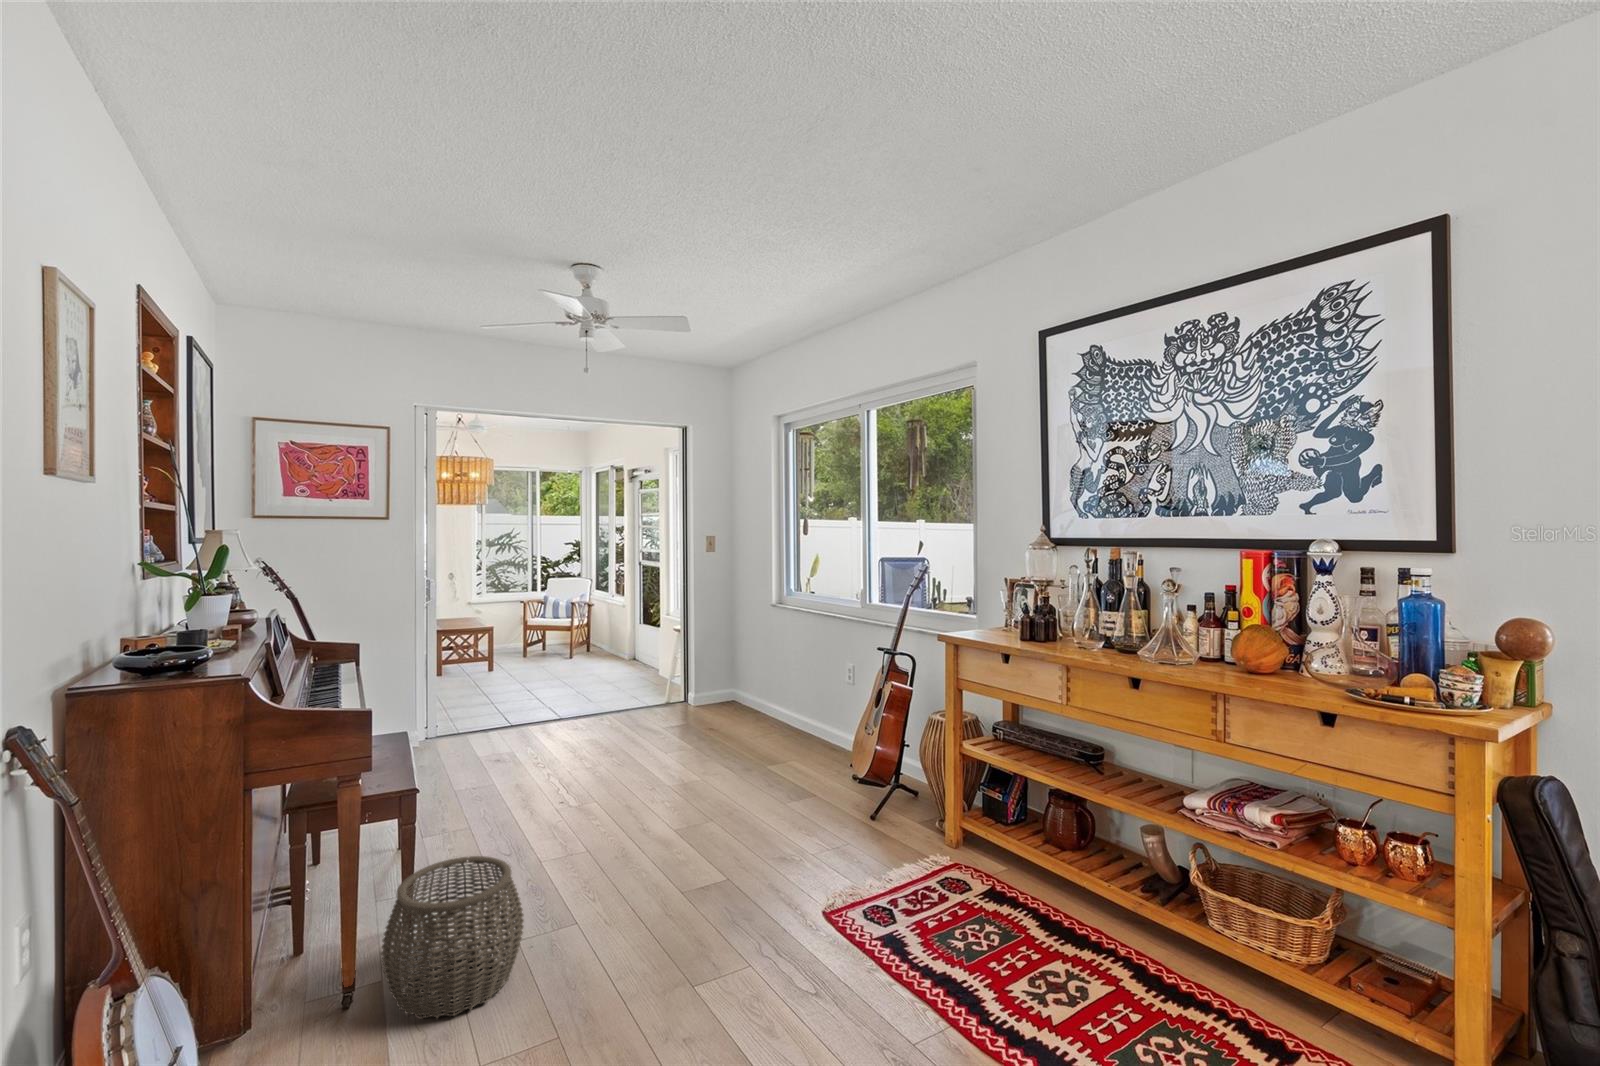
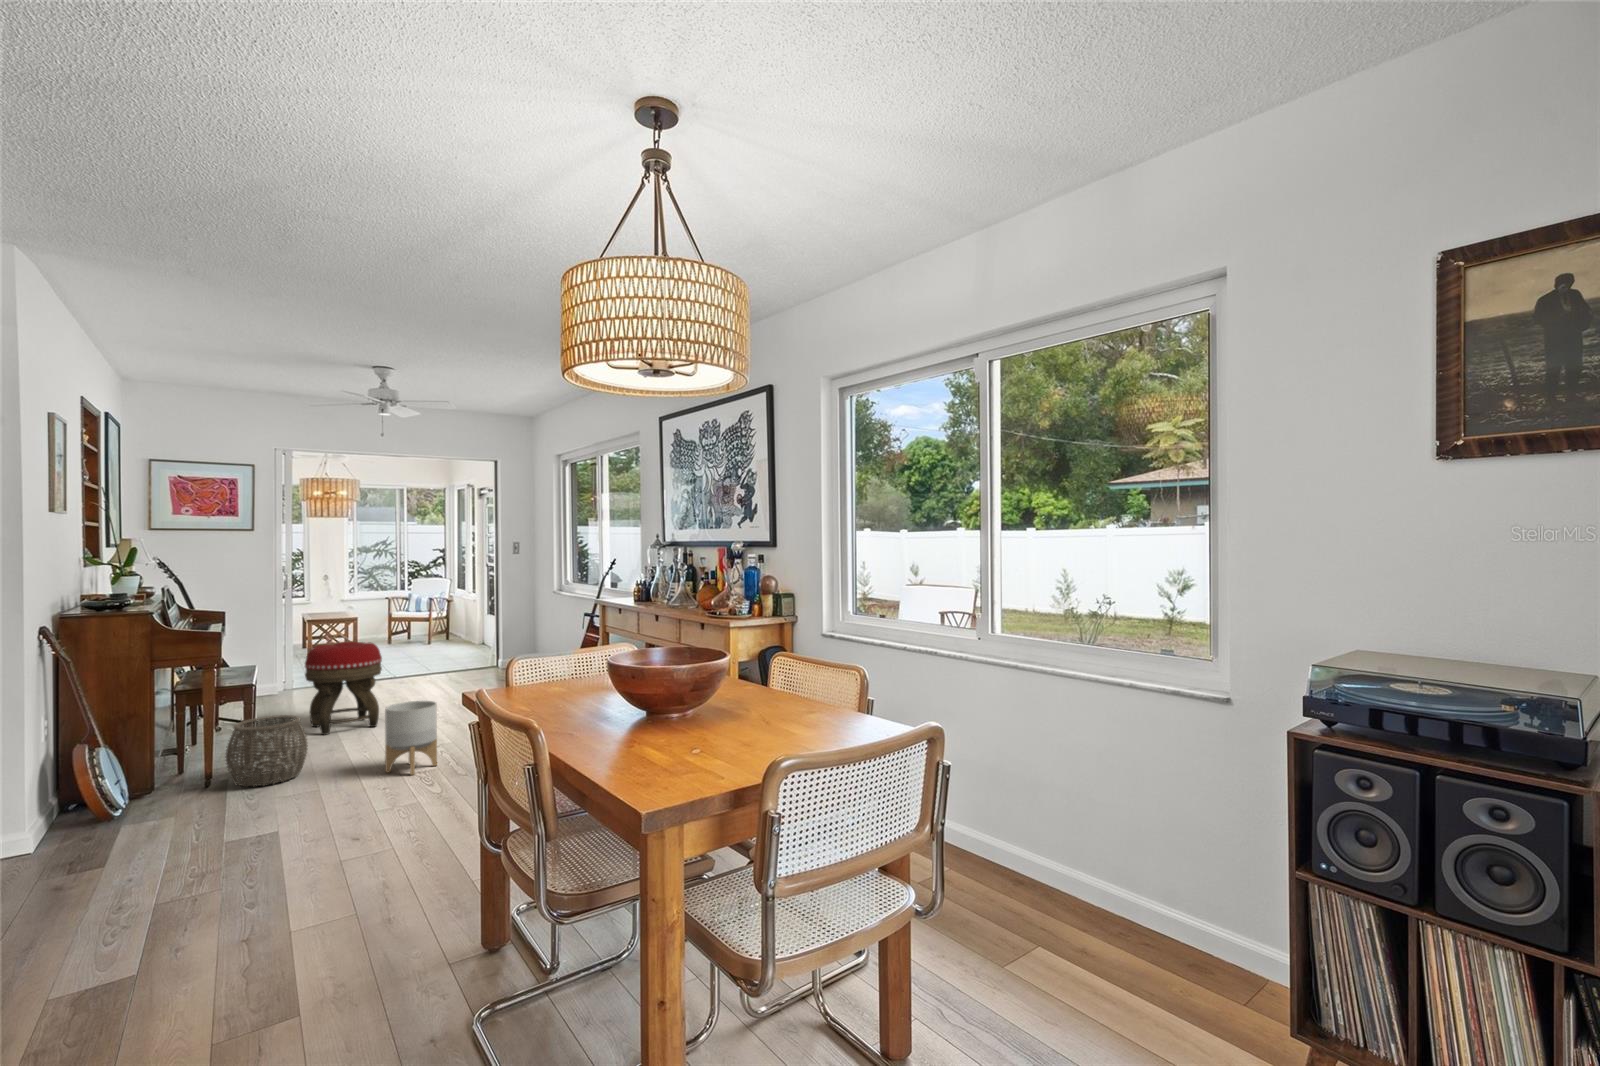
footstool: none [479,690,587,844] -> present [305,642,382,735]
planter: none [660,827,746,986] -> present [385,700,437,775]

